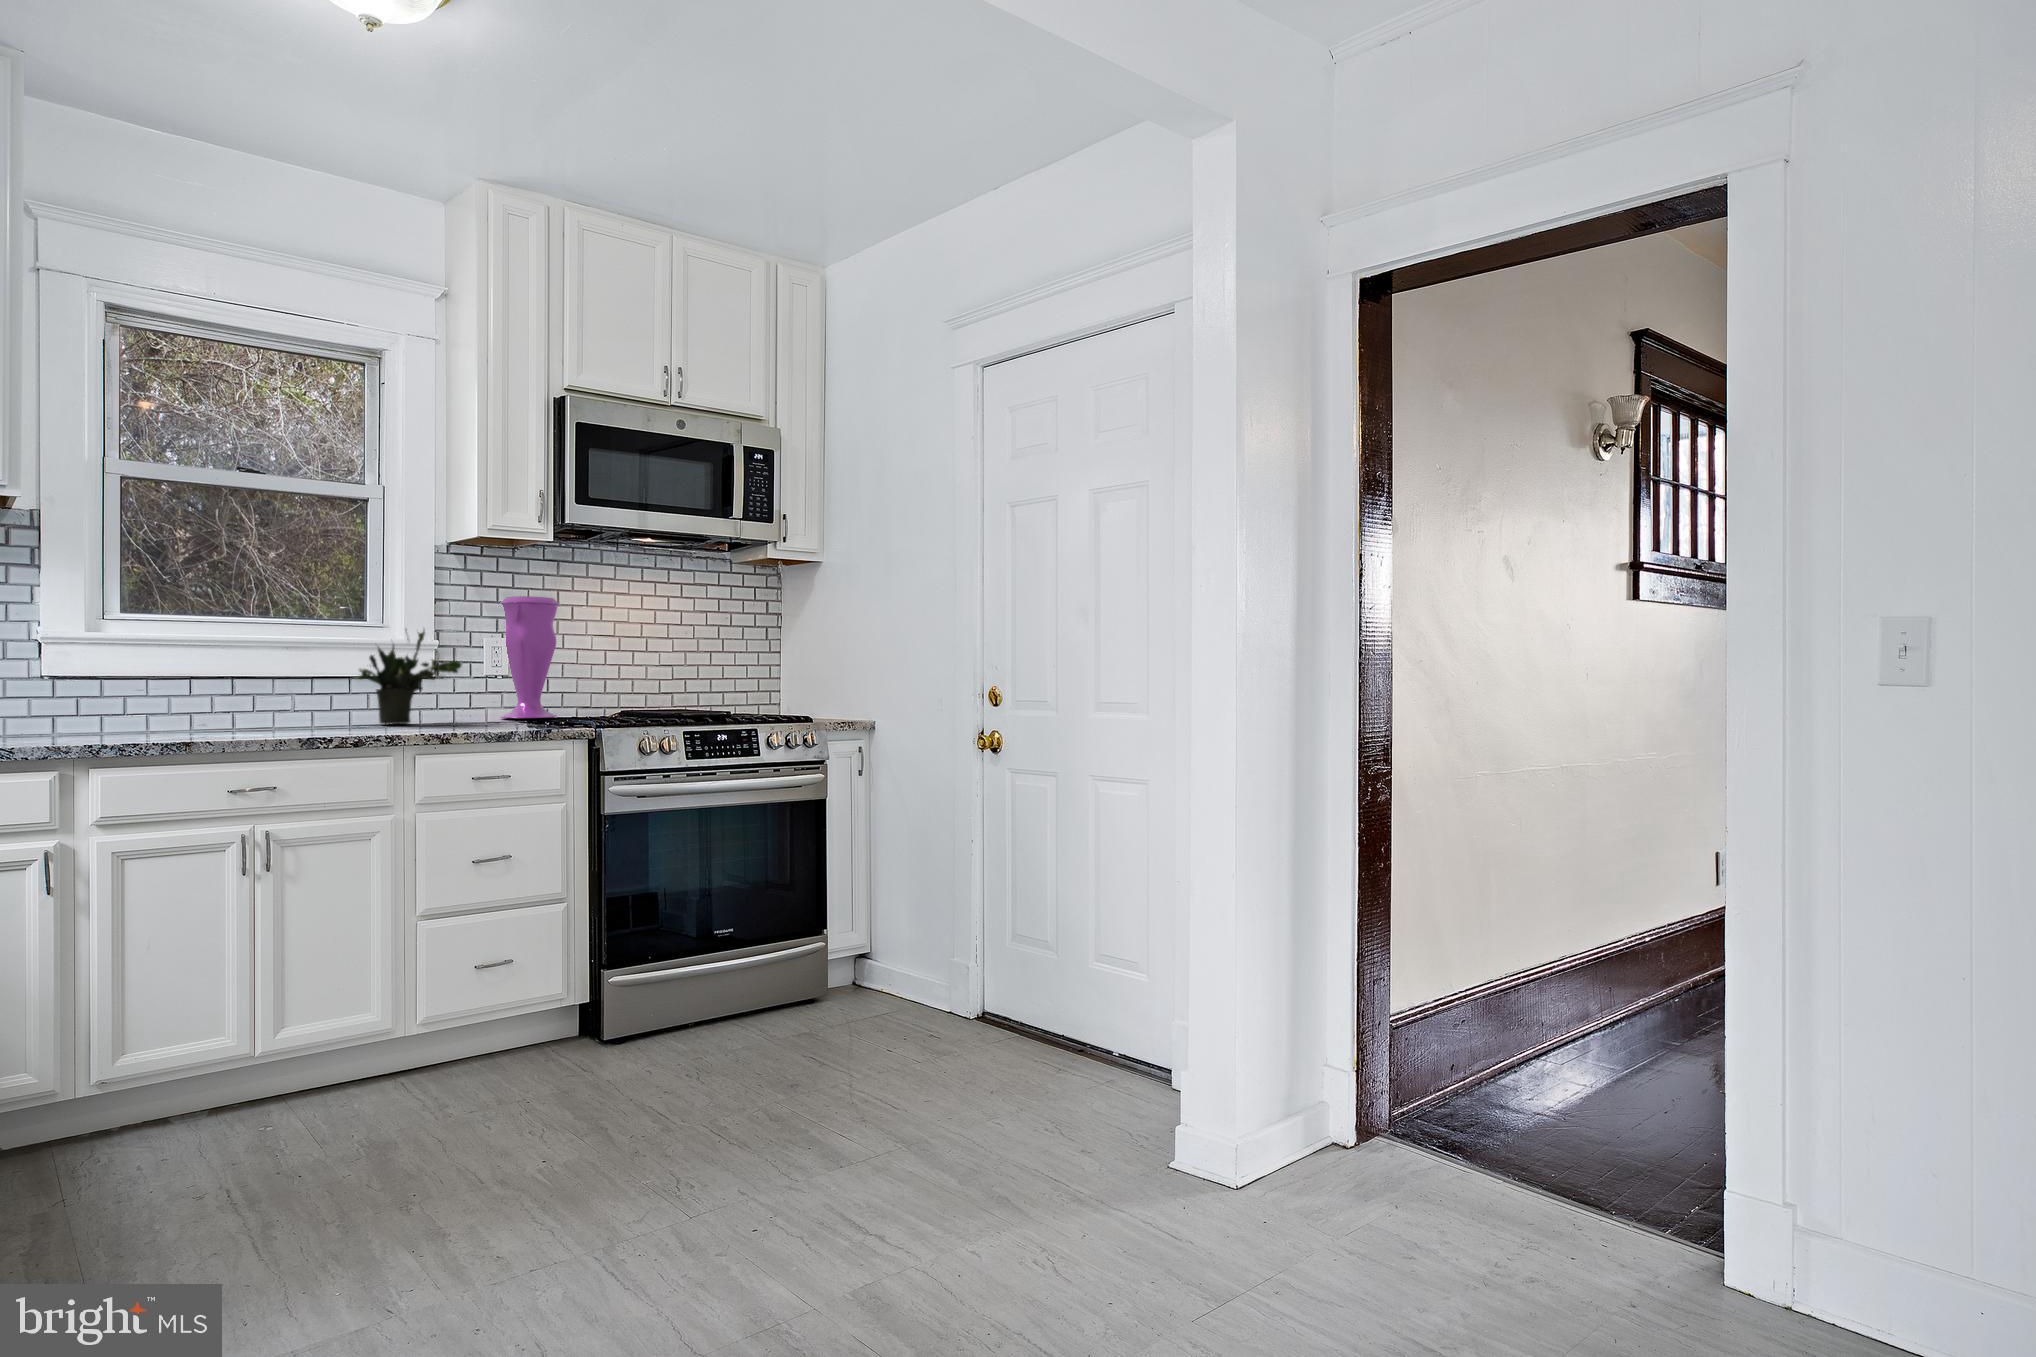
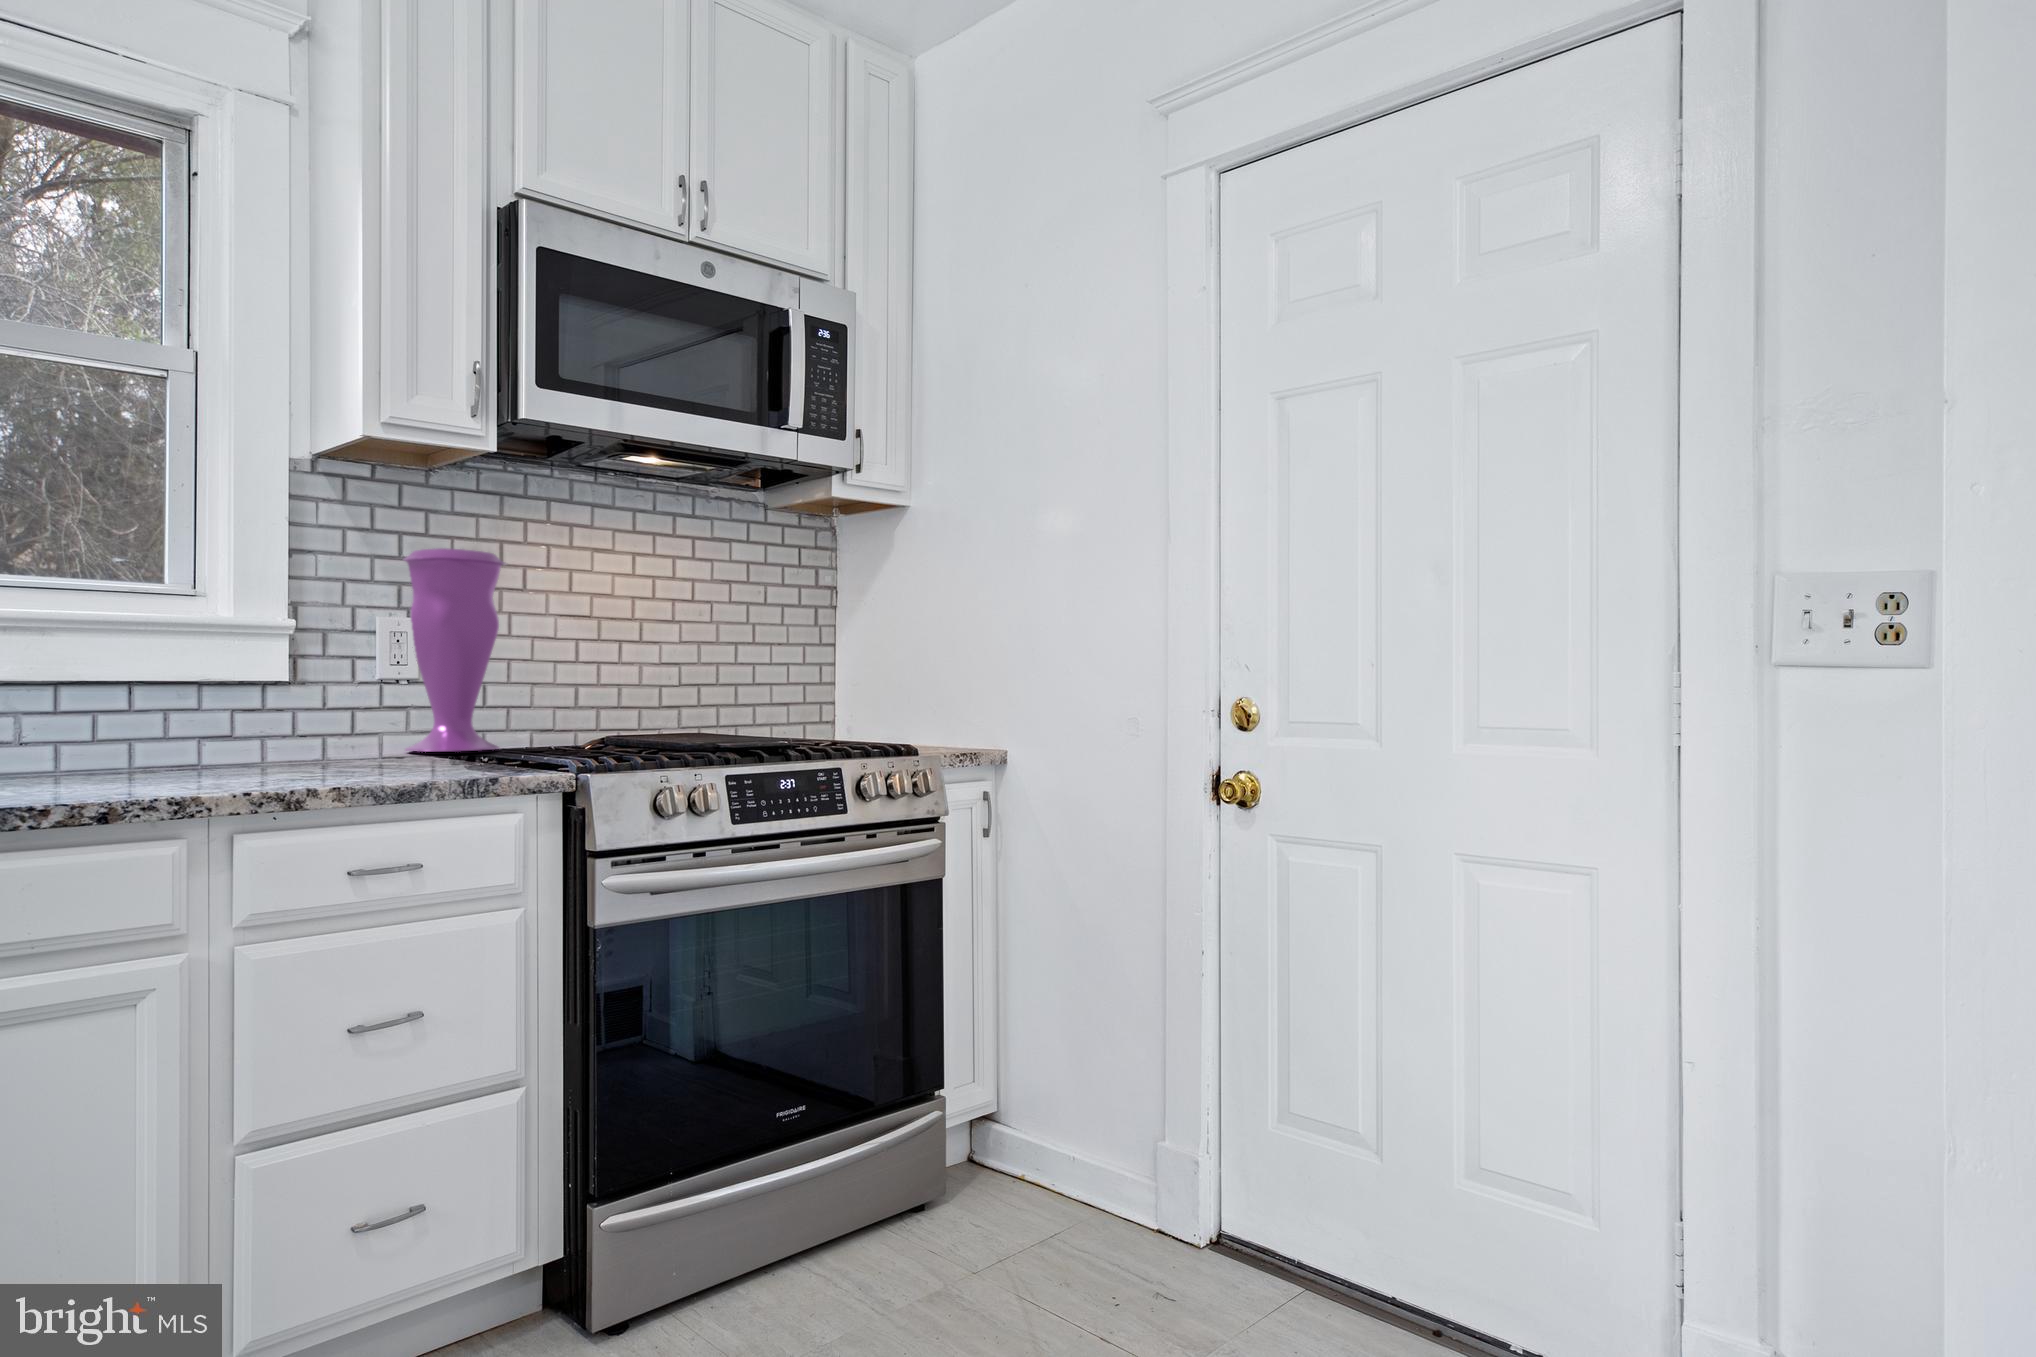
potted plant: present [354,629,462,724] -> none [134,594,339,766]

